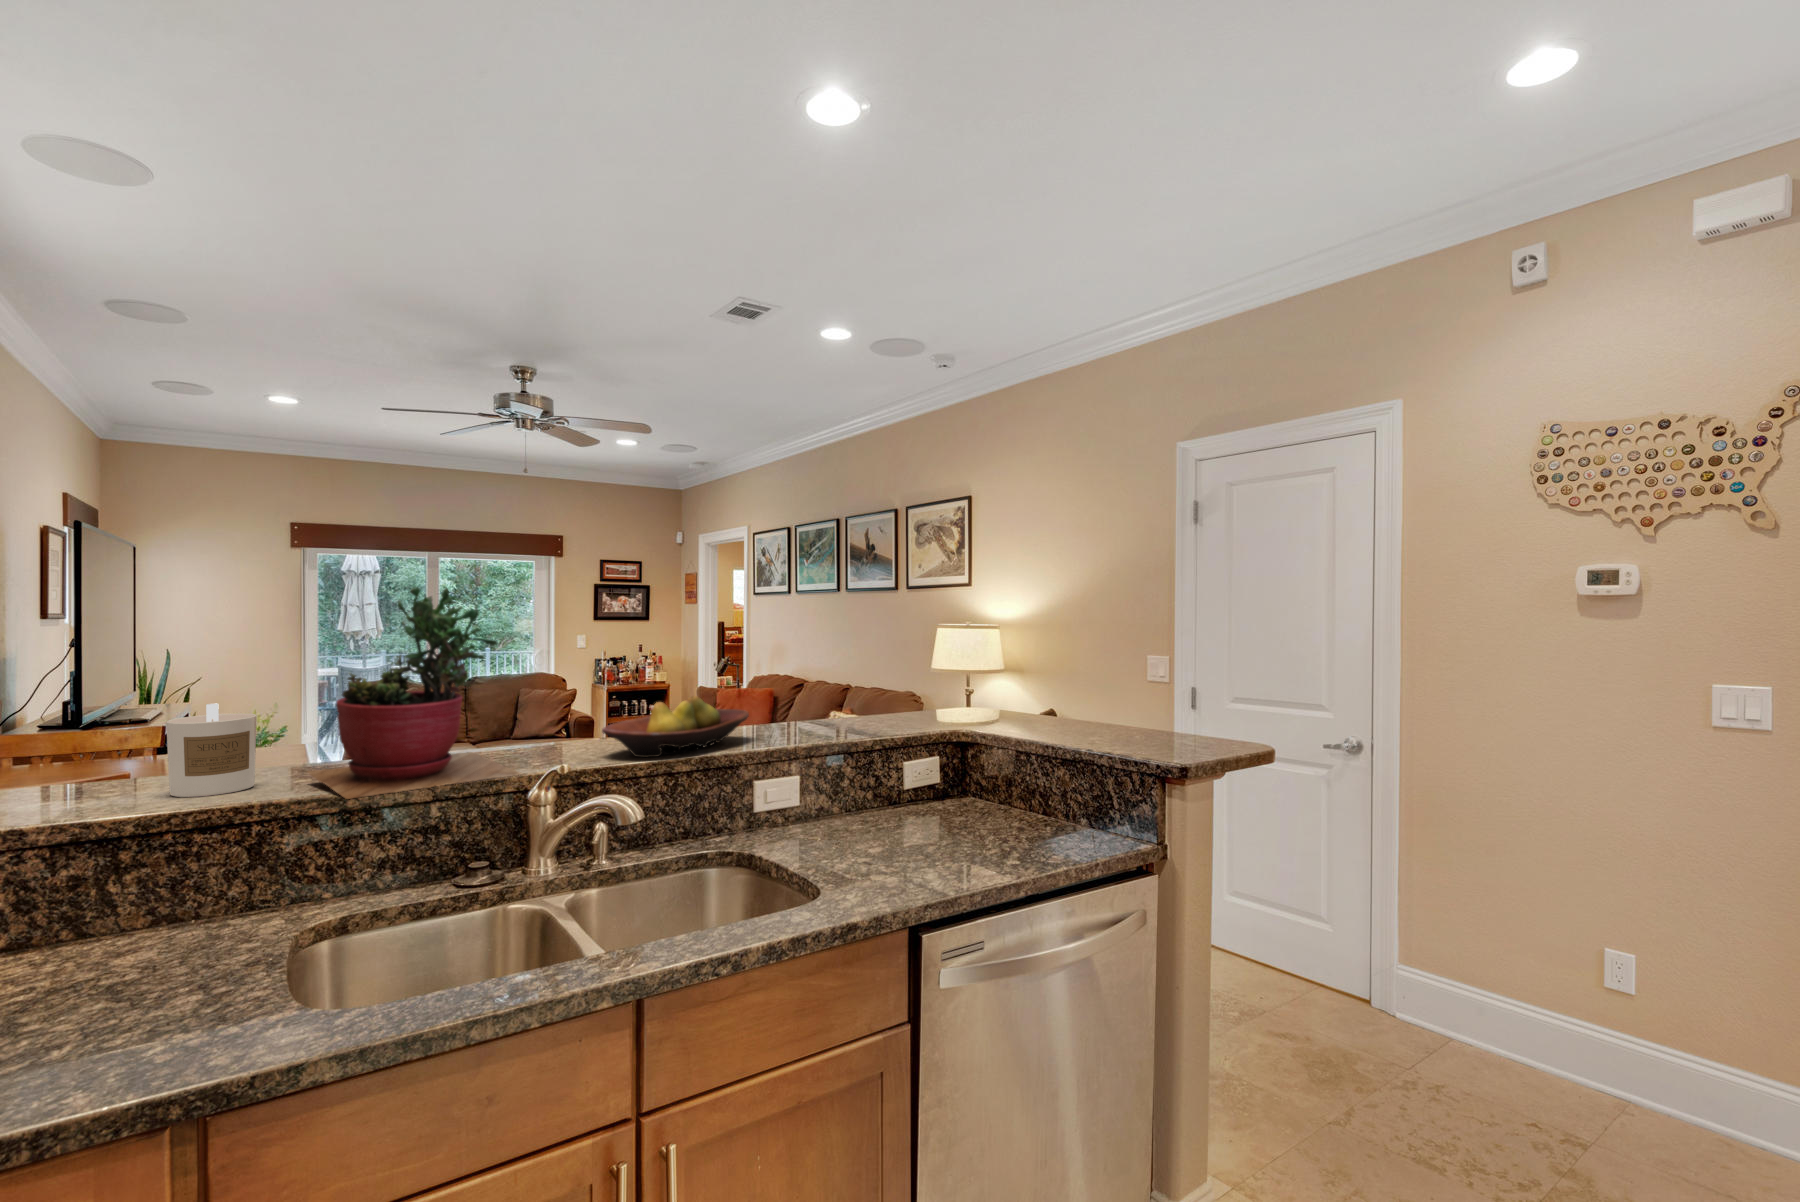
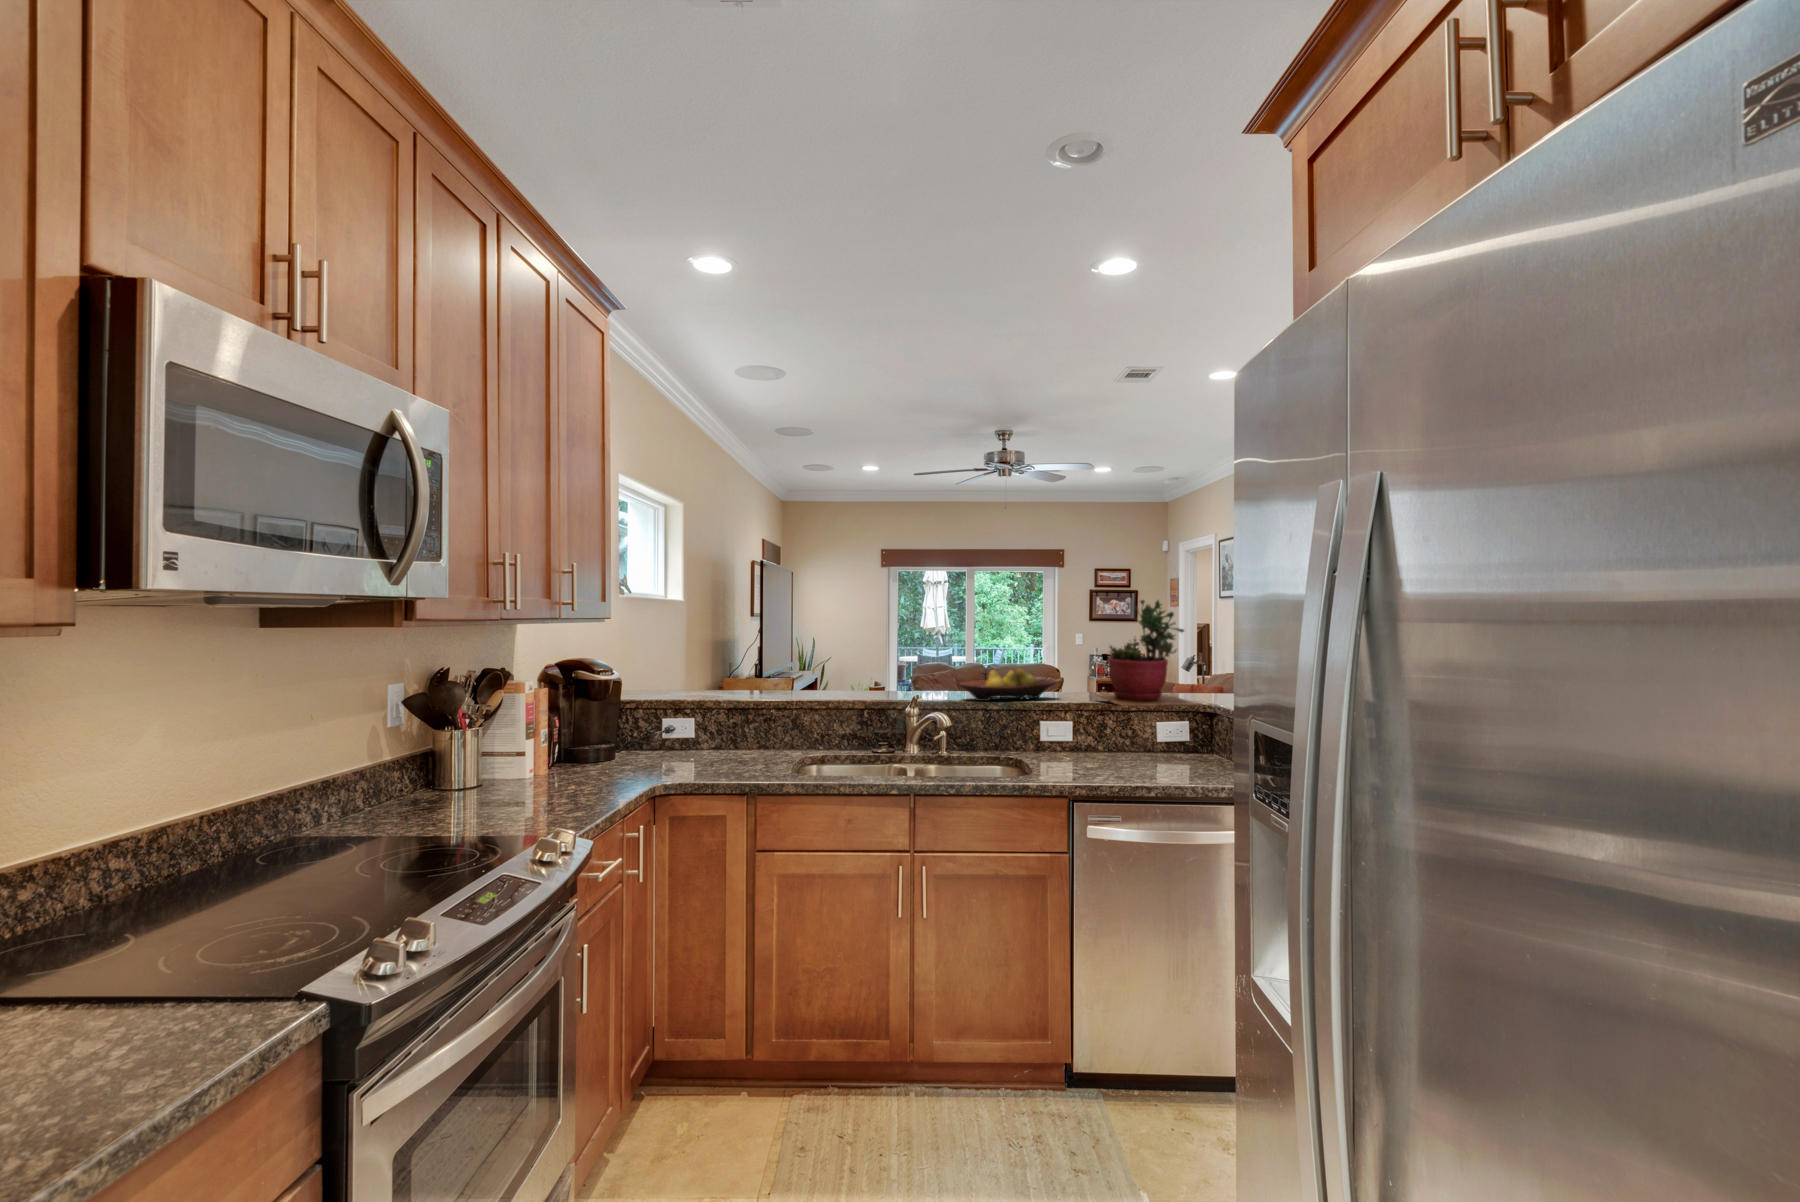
succulent plant: present [308,588,522,799] -> present [1093,600,1198,706]
candle: present [166,703,256,797] -> none [768,656,801,698]

